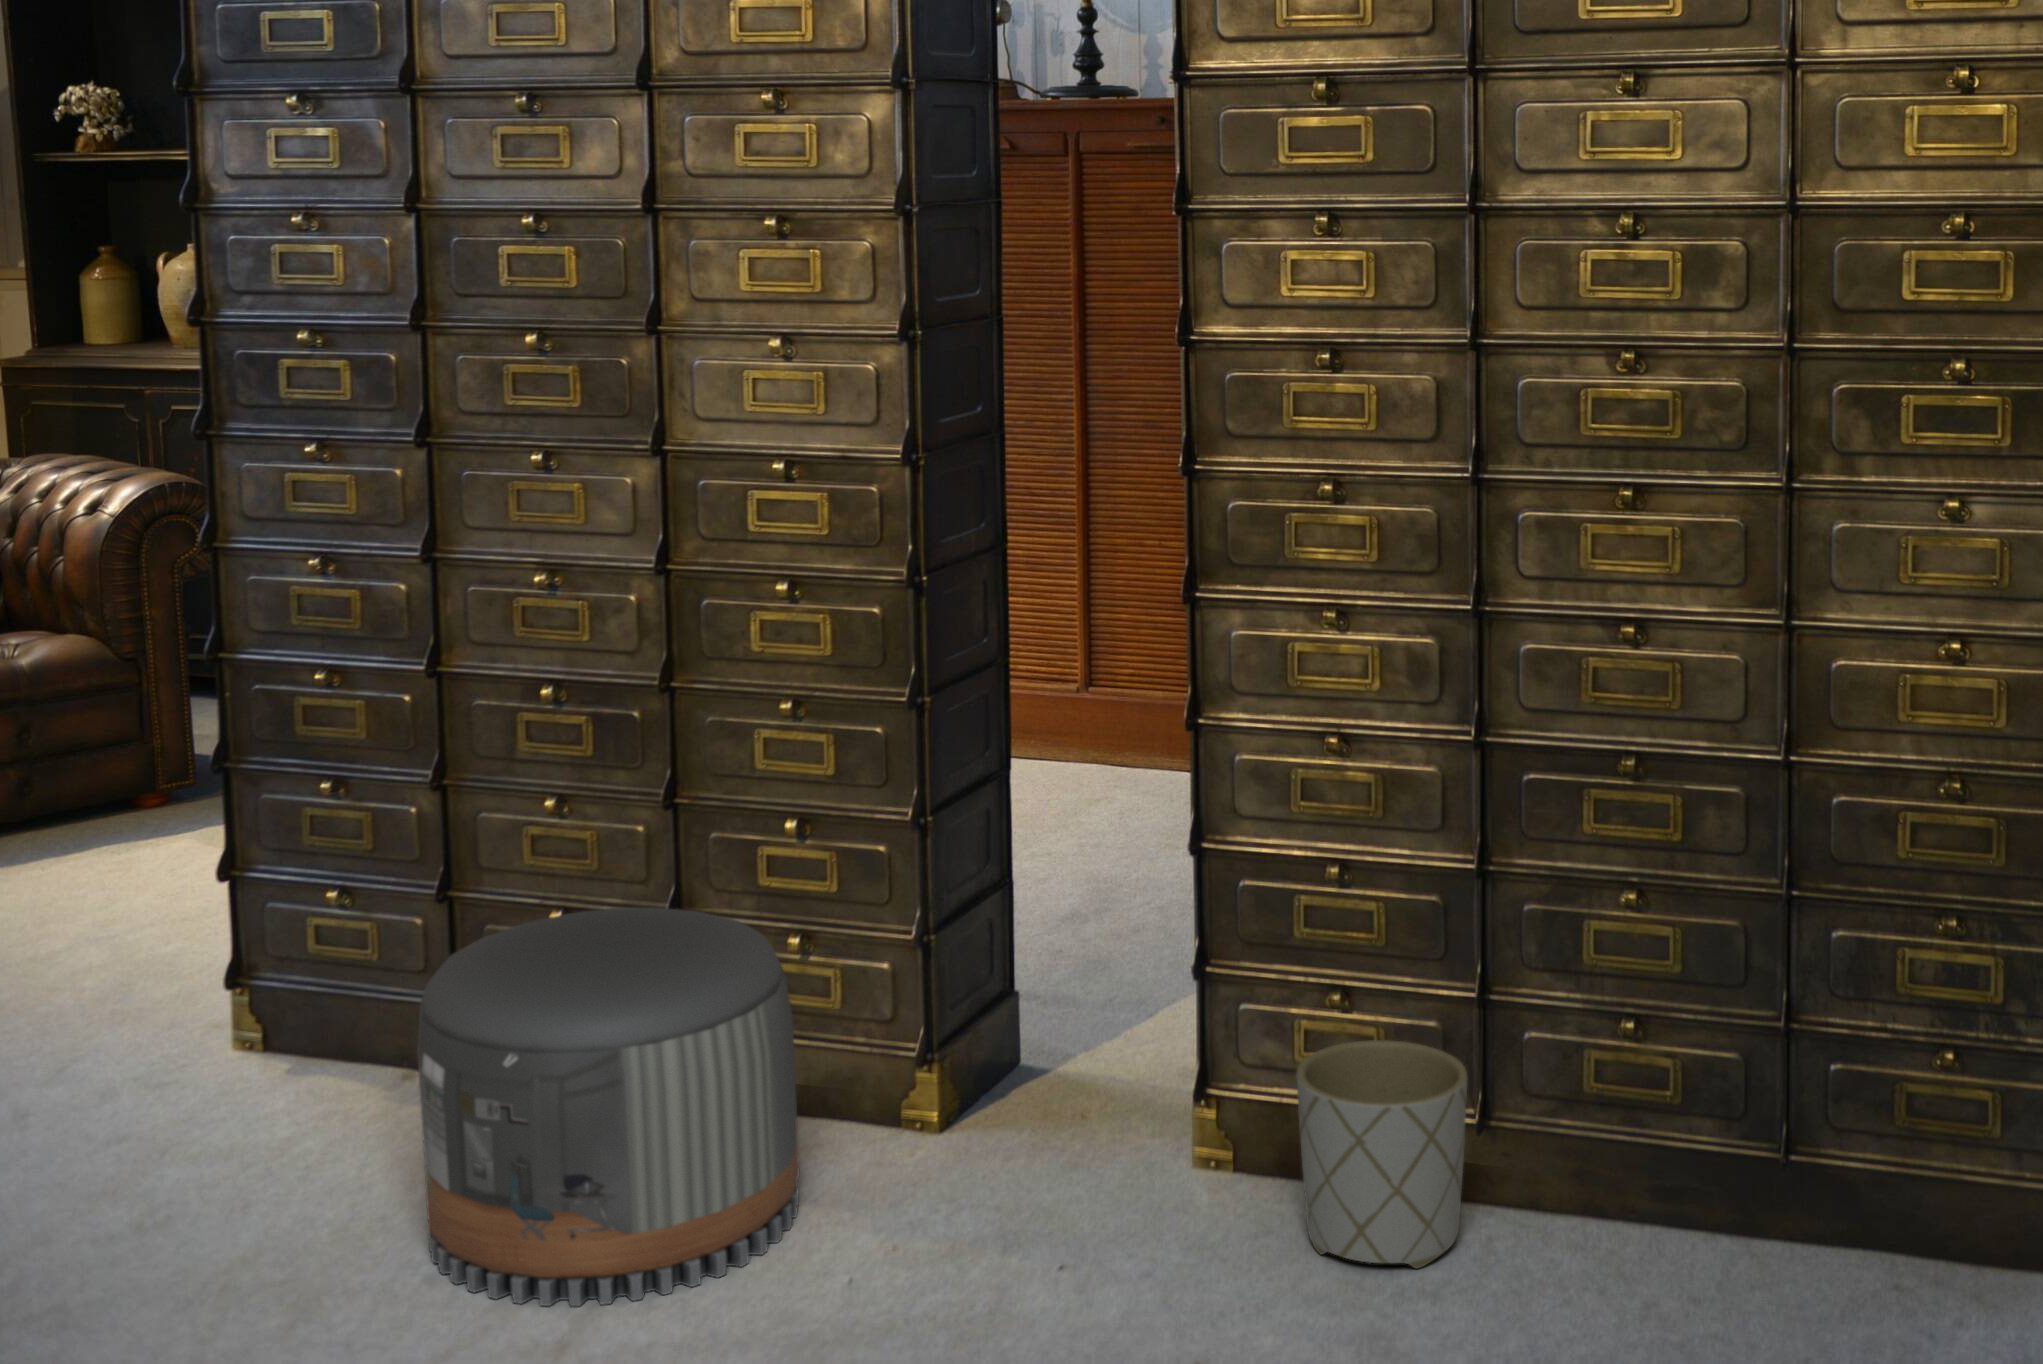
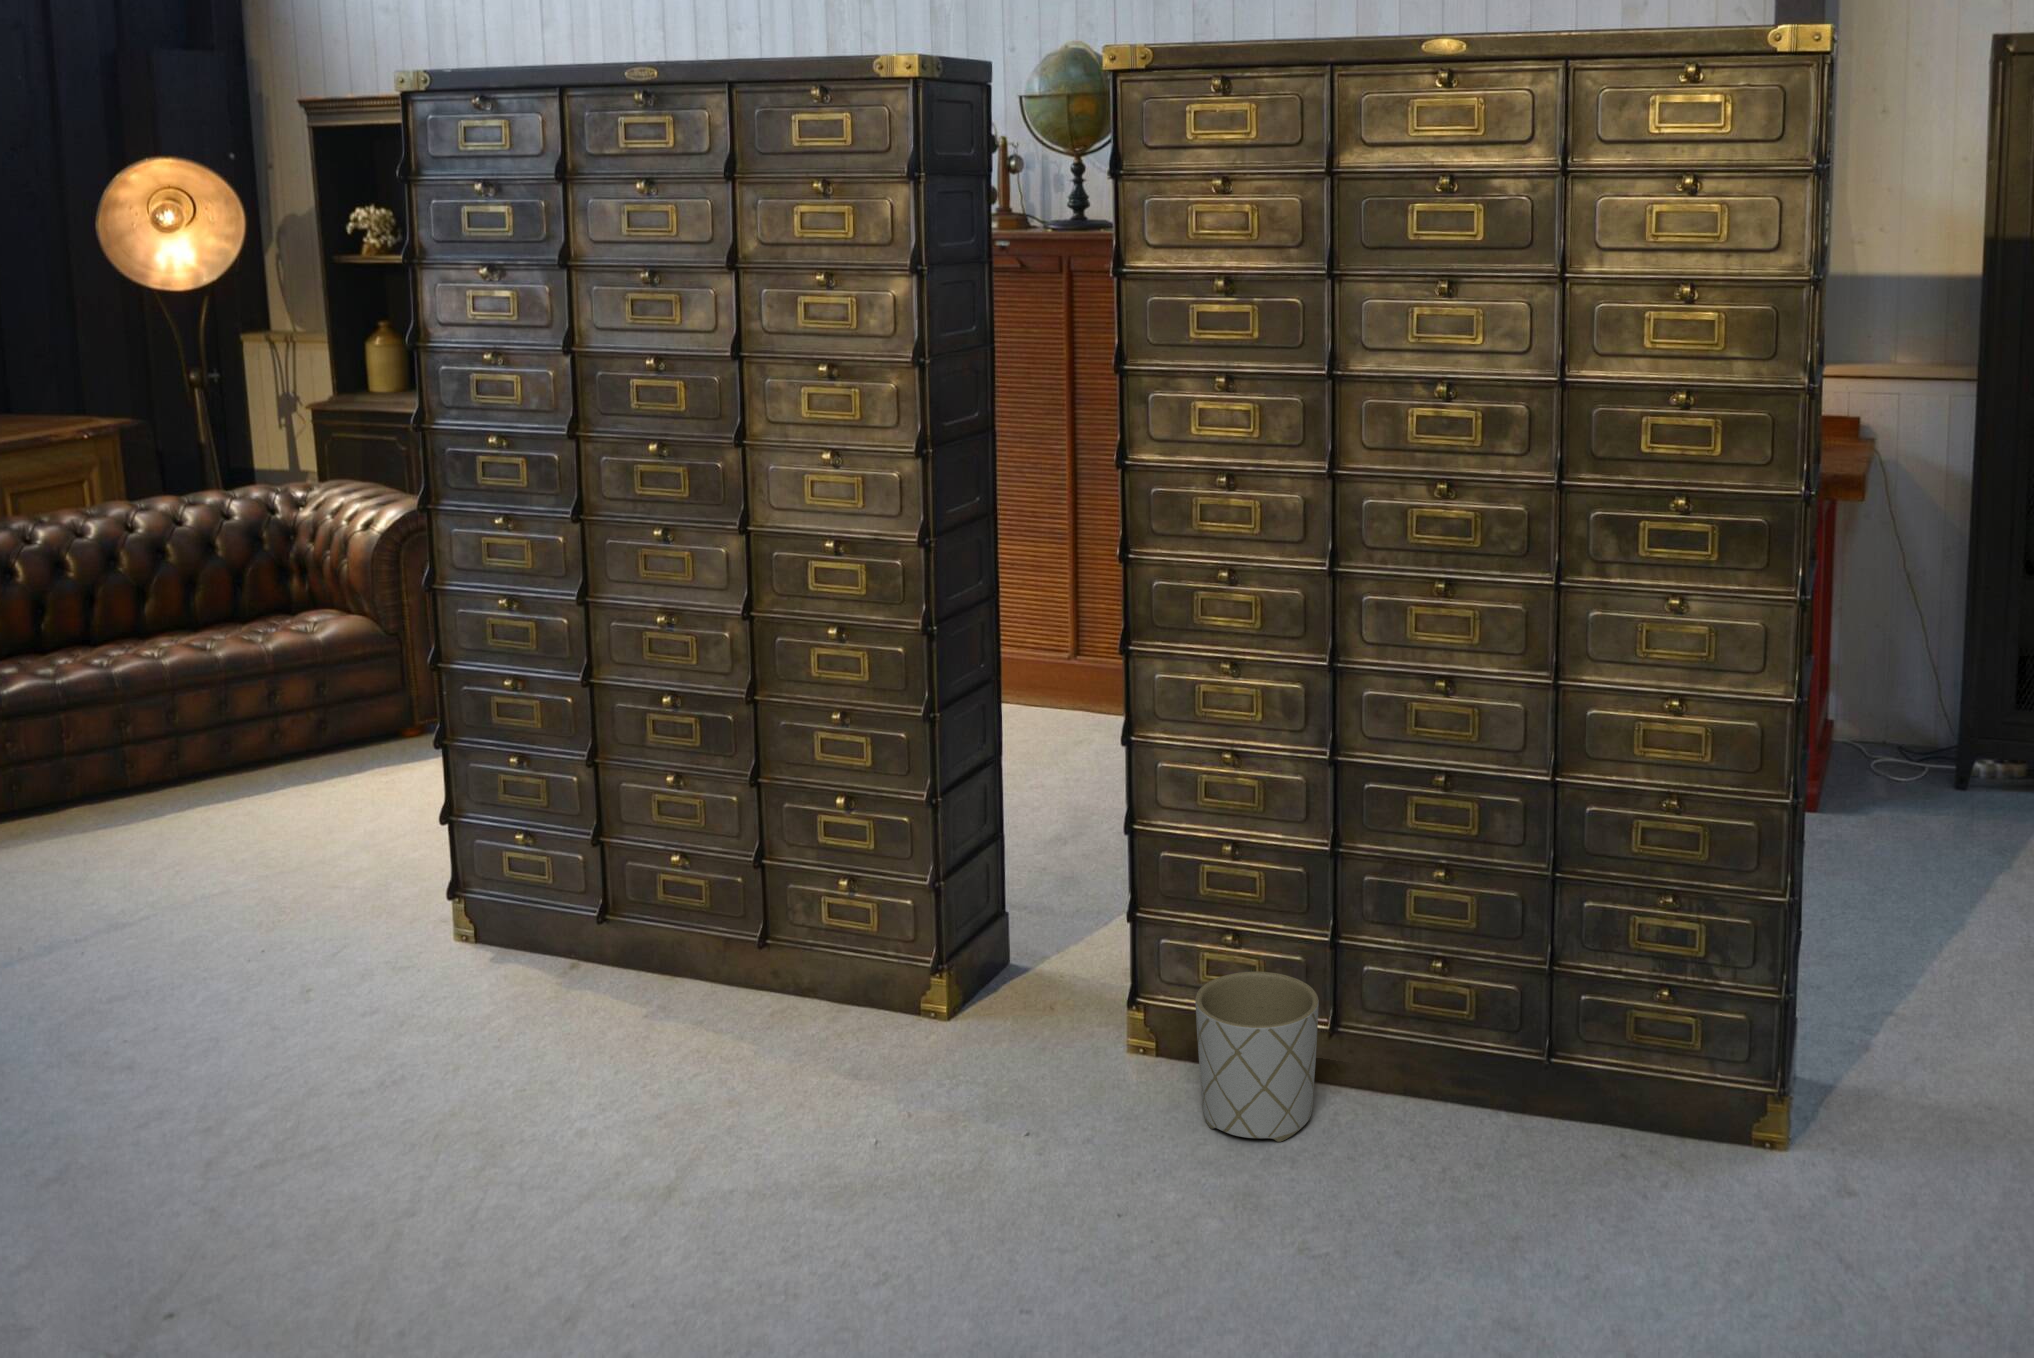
pouf: present [417,907,799,1306] -> none [566,863,843,1160]

